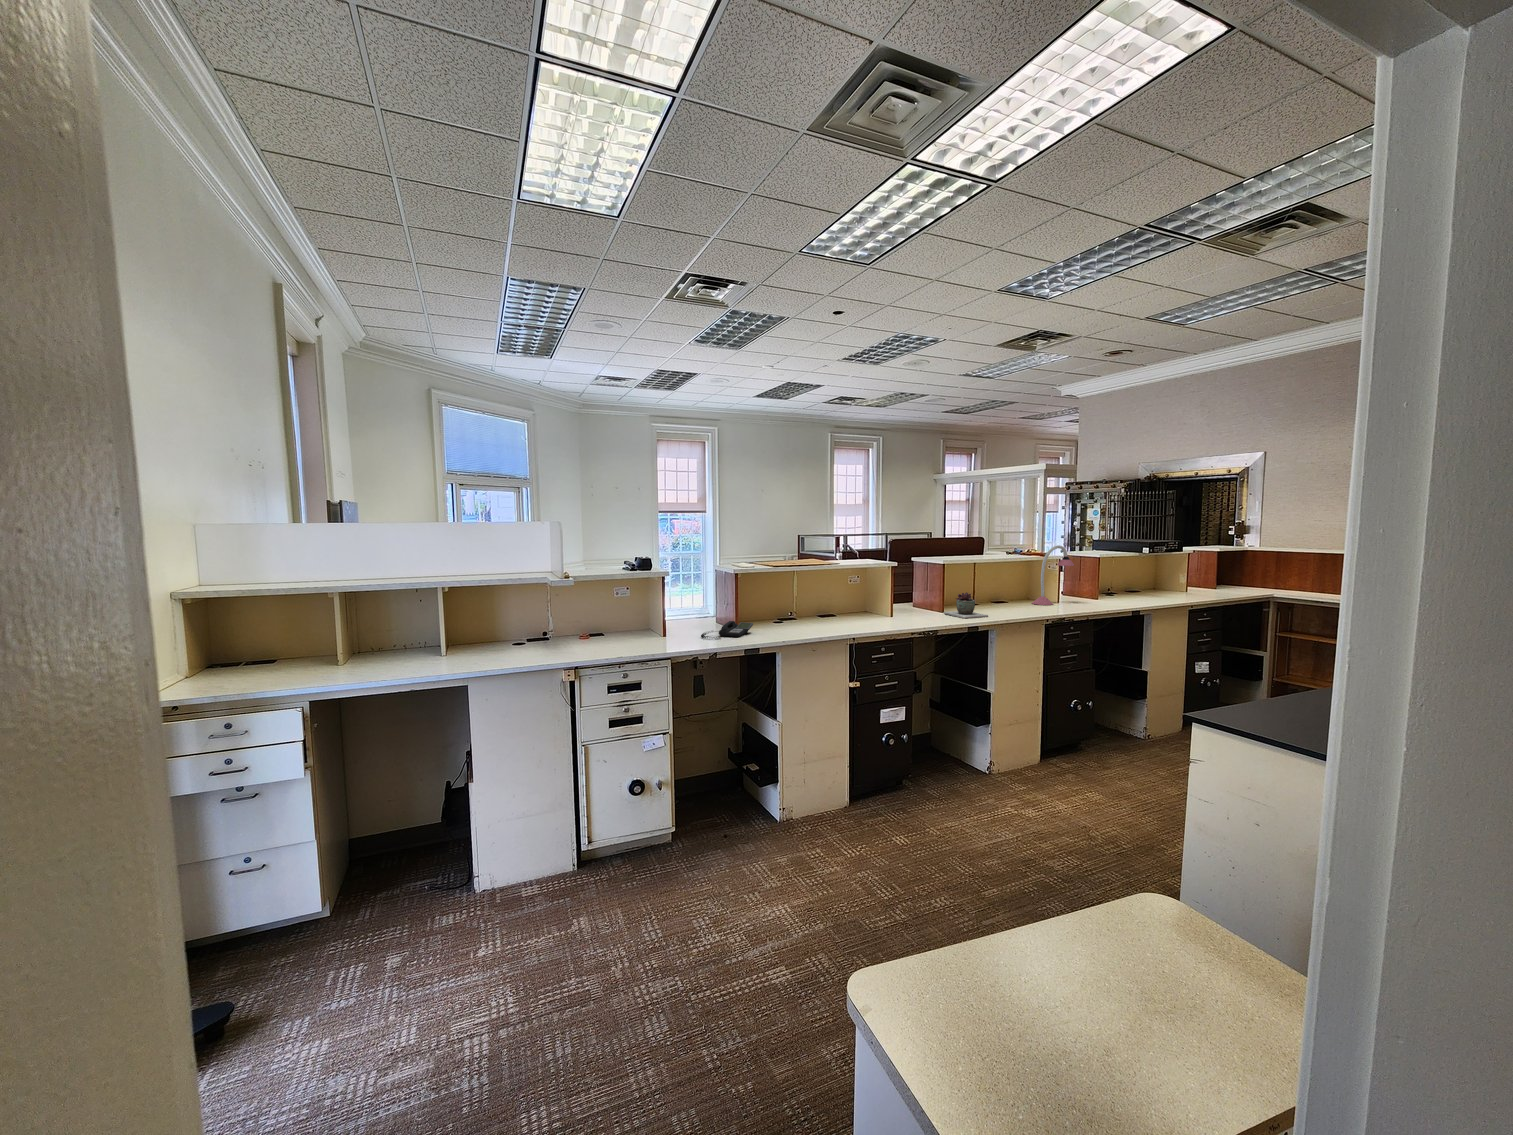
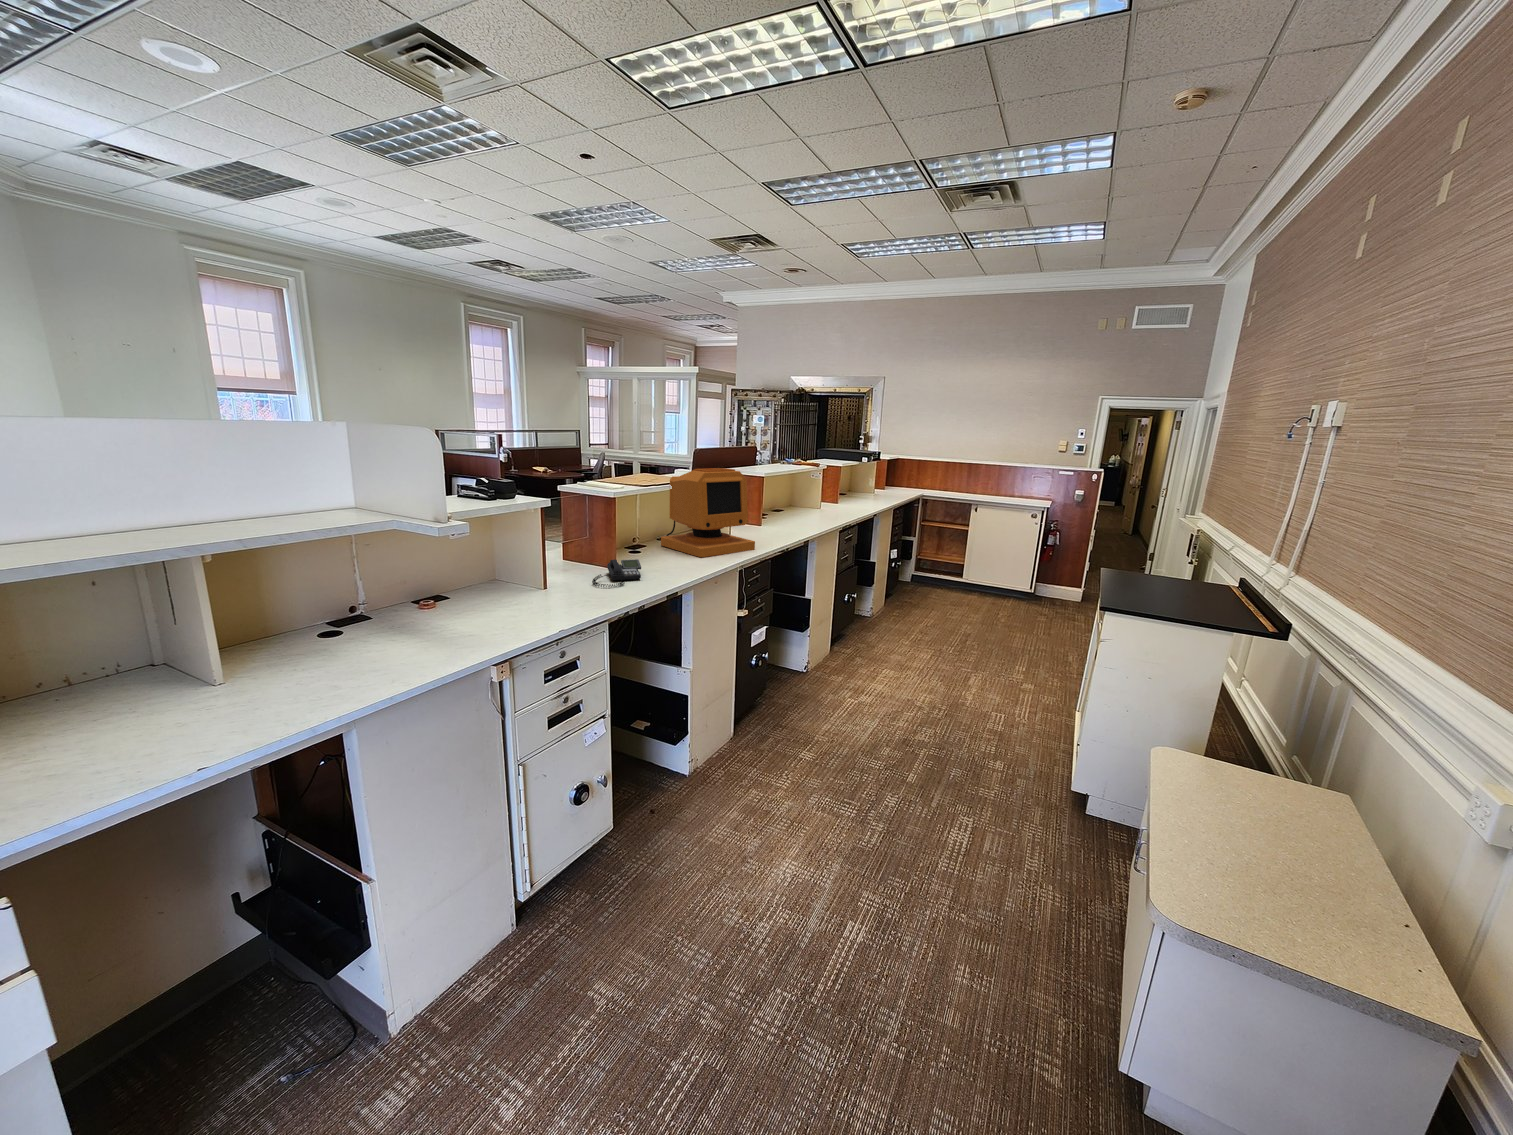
desk lamp: present [1032,545,1074,605] -> none [799,455,830,511]
computer monitor: none [814,553,885,629] -> present [661,468,755,557]
succulent plant: present [944,592,988,618] -> none [762,504,803,531]

